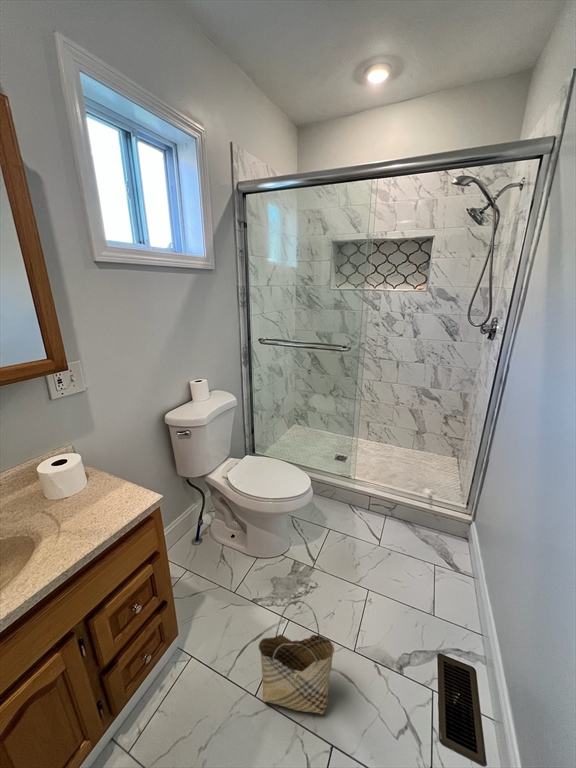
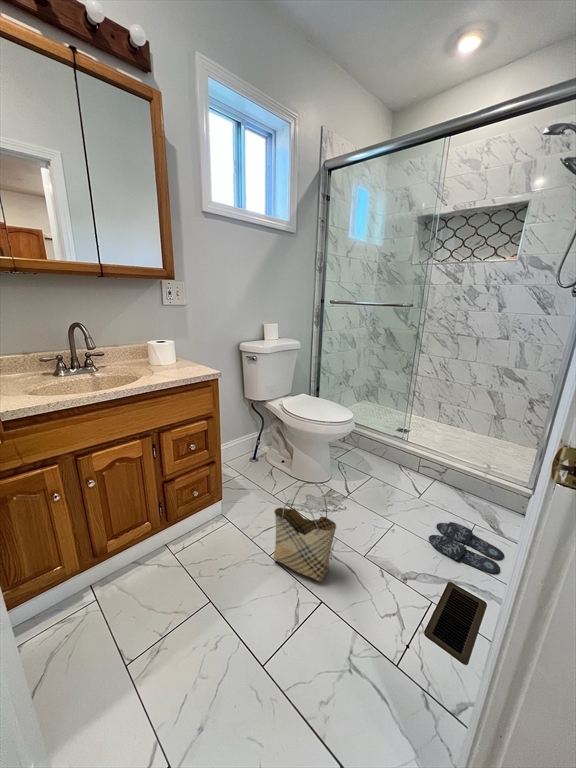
slippers: none [404,571,472,626] -> present [429,522,504,575]

